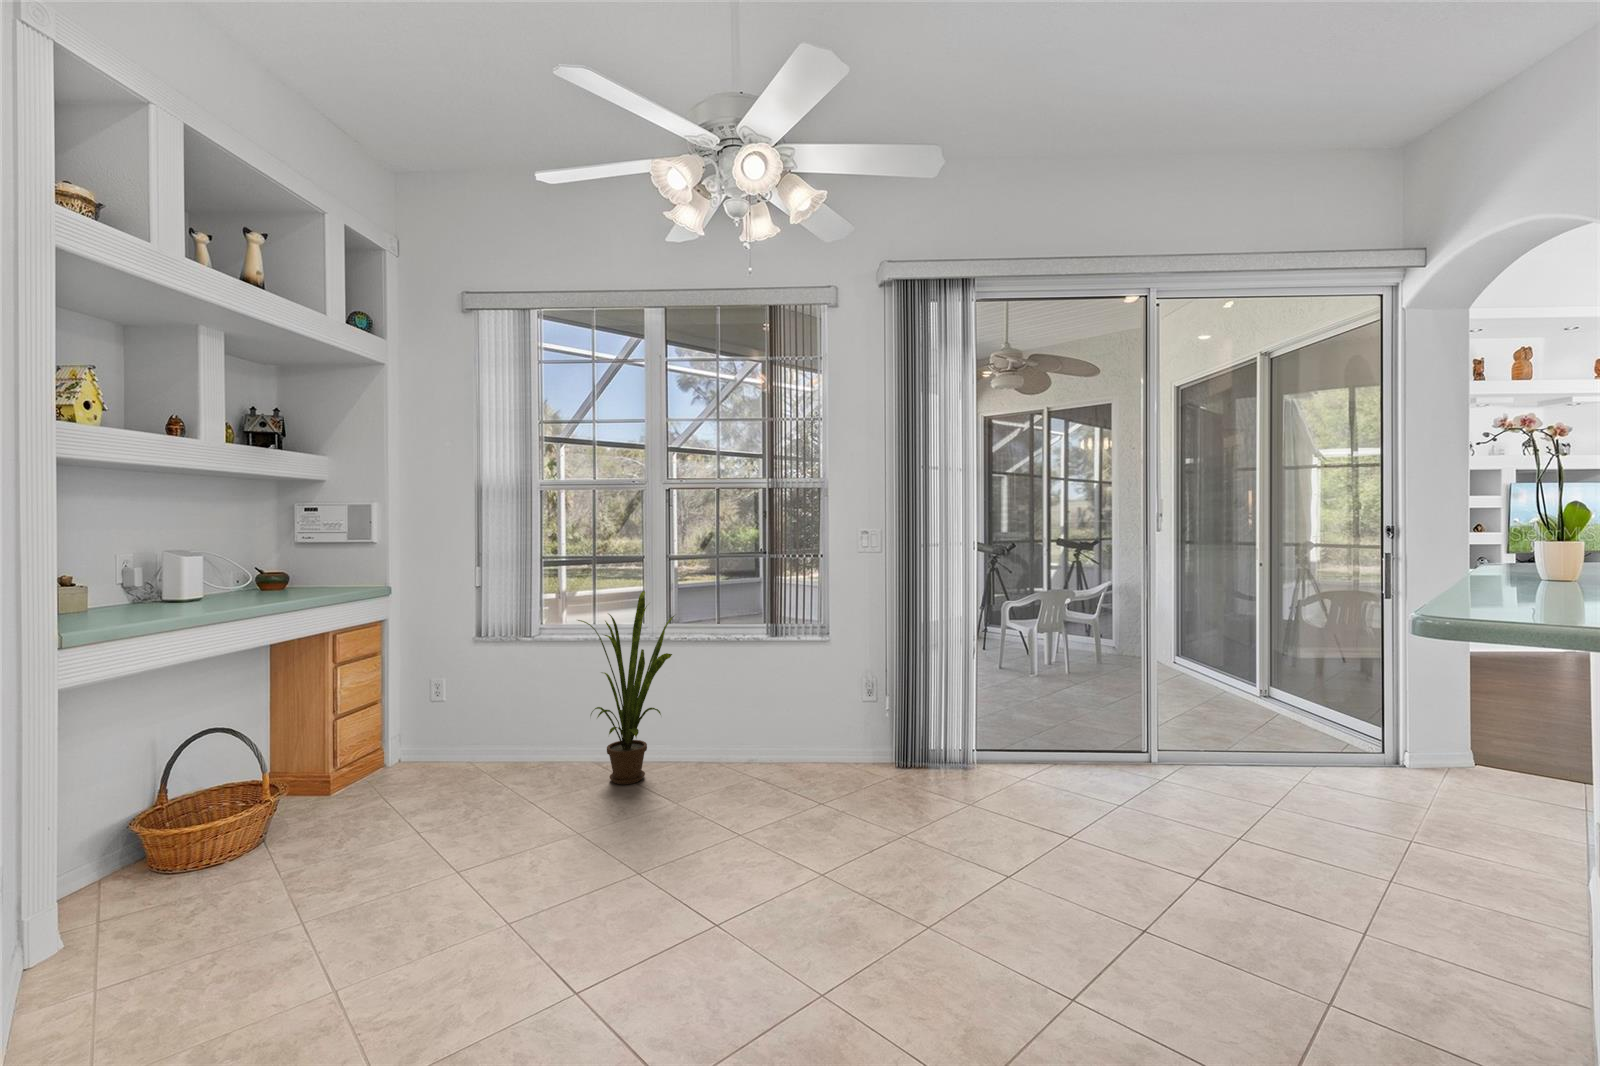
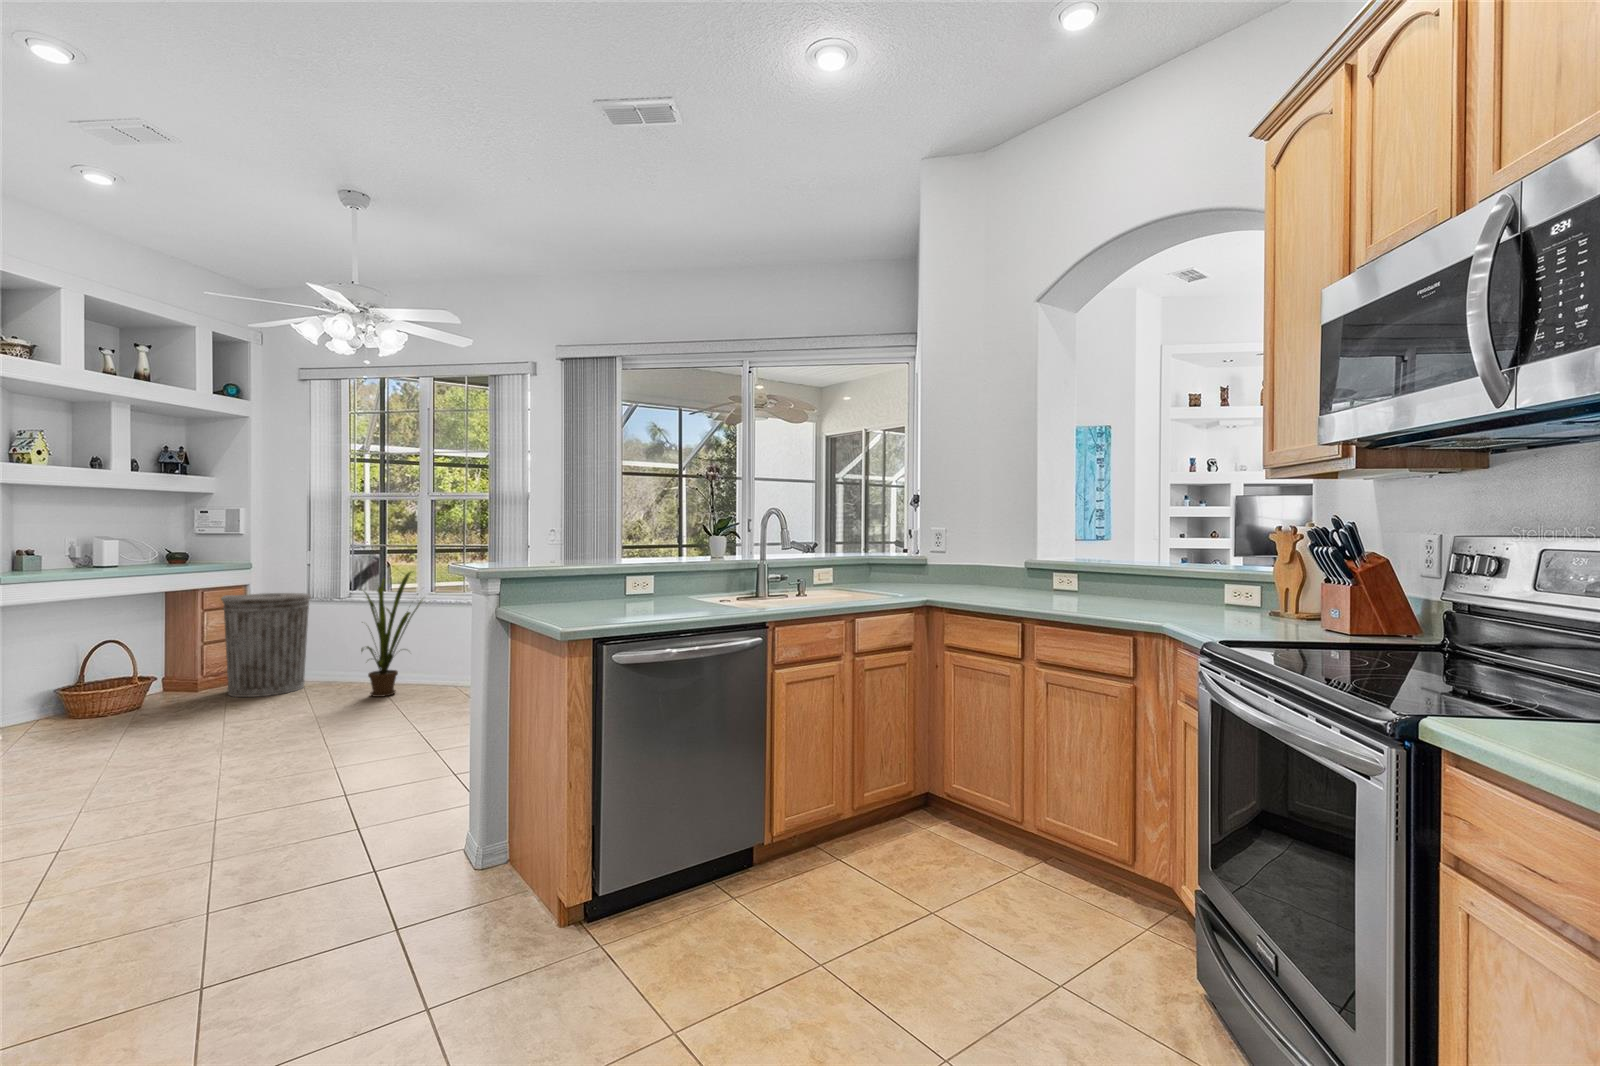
trash can: none [365,628,492,798] -> present [221,593,311,697]

